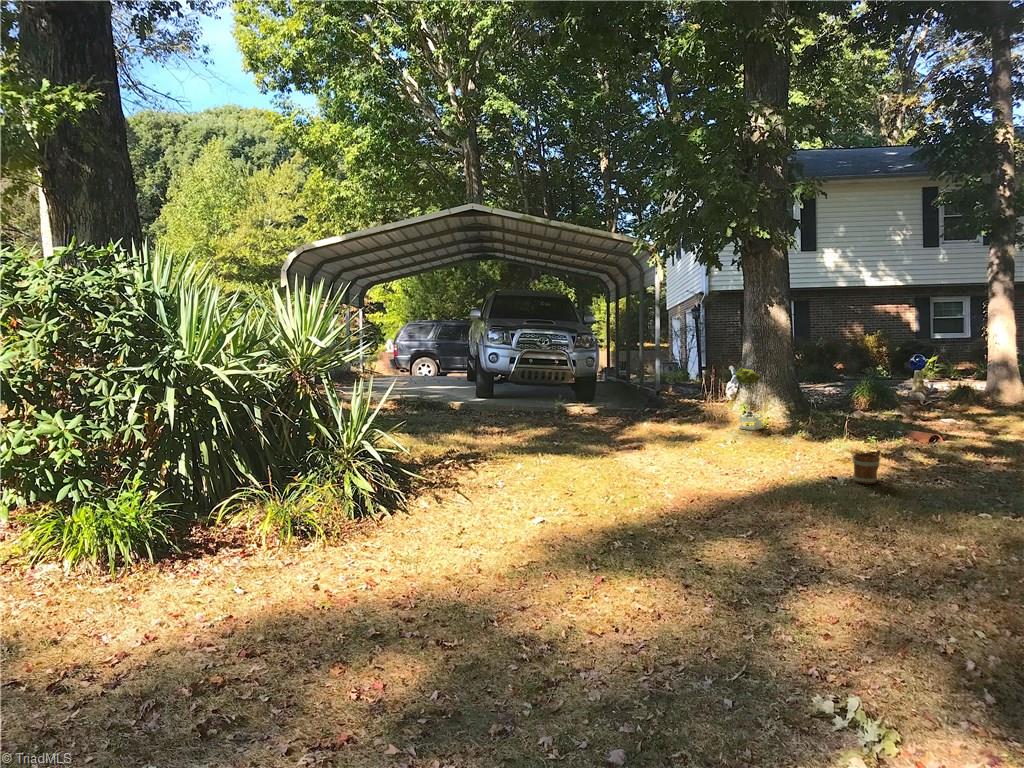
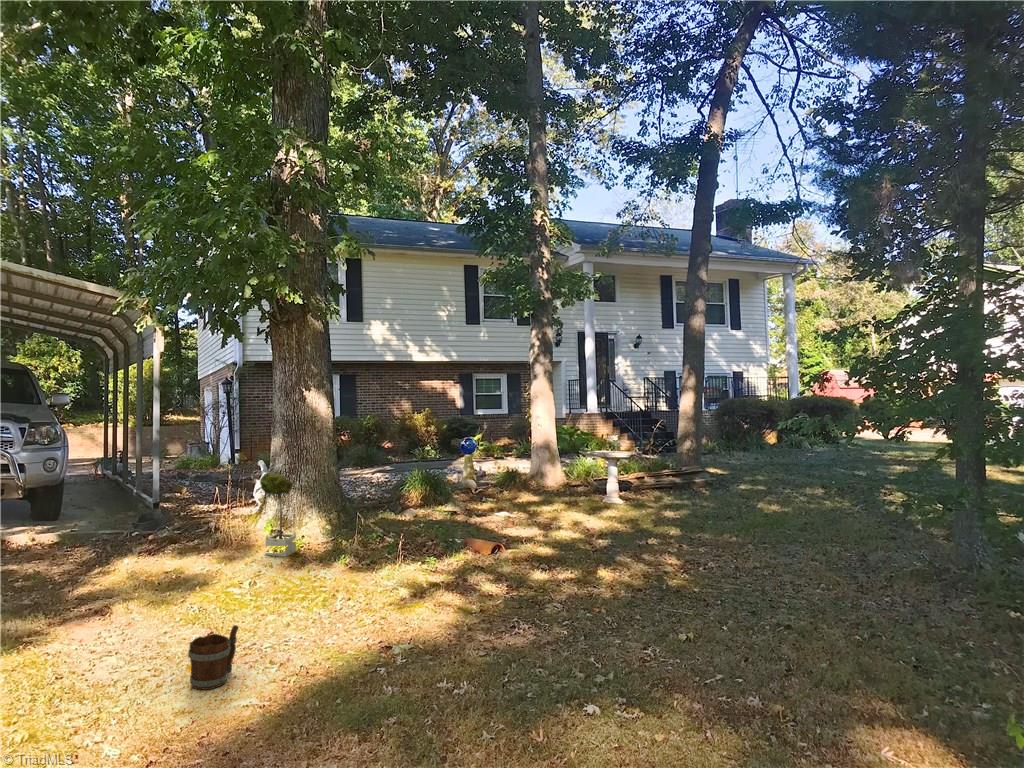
bucket: present [853,450,881,484] -> present [188,625,239,690]

